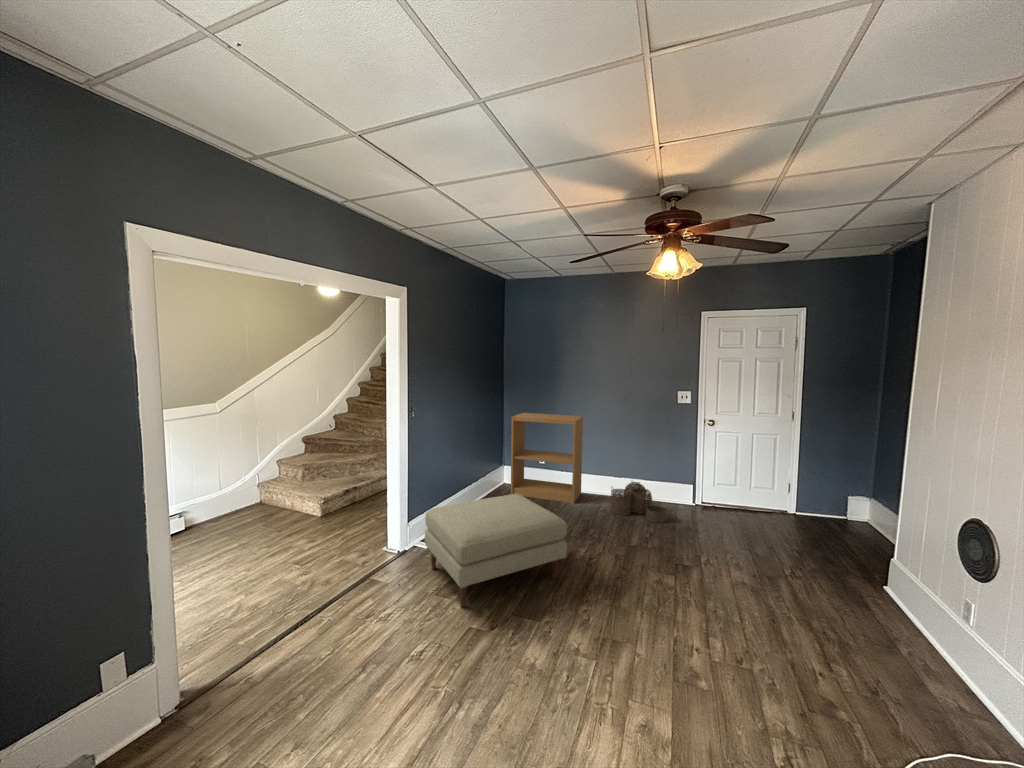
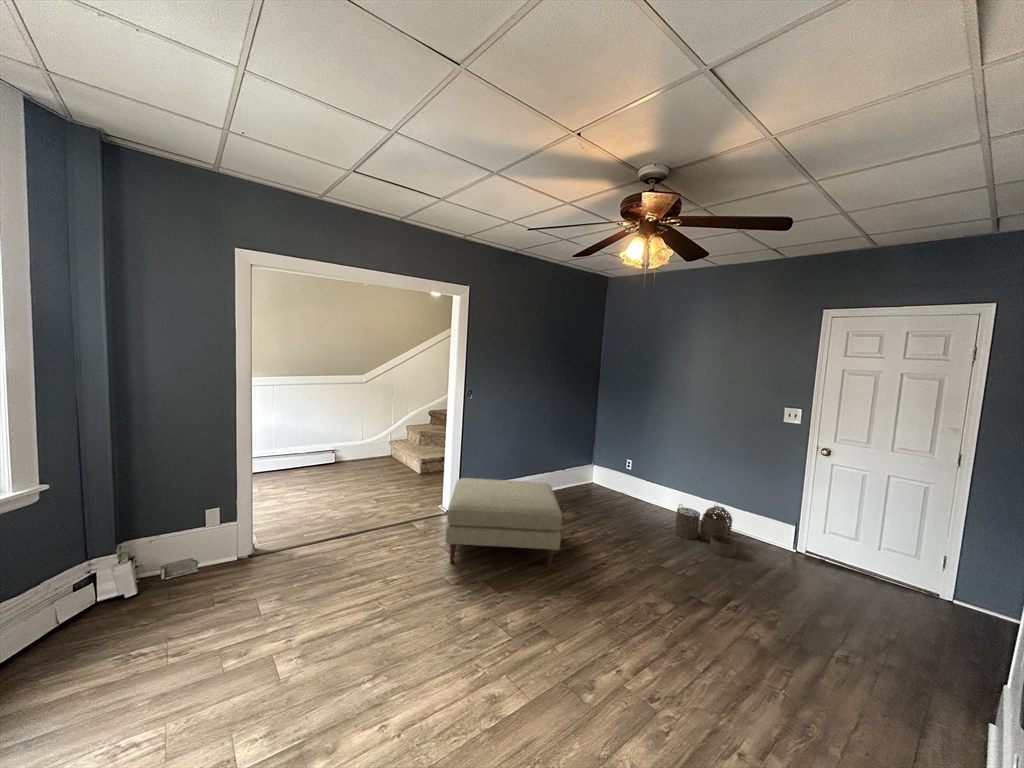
bookshelf: present [511,413,583,504] -> none [585,413,671,514]

